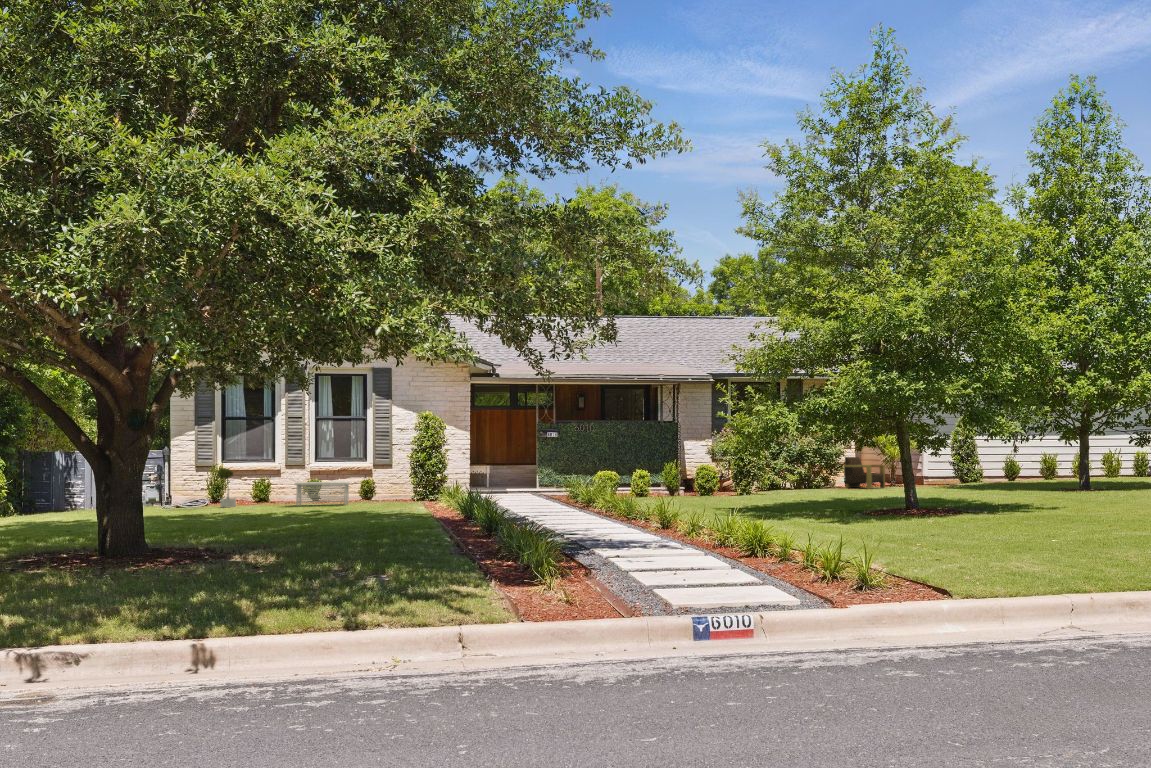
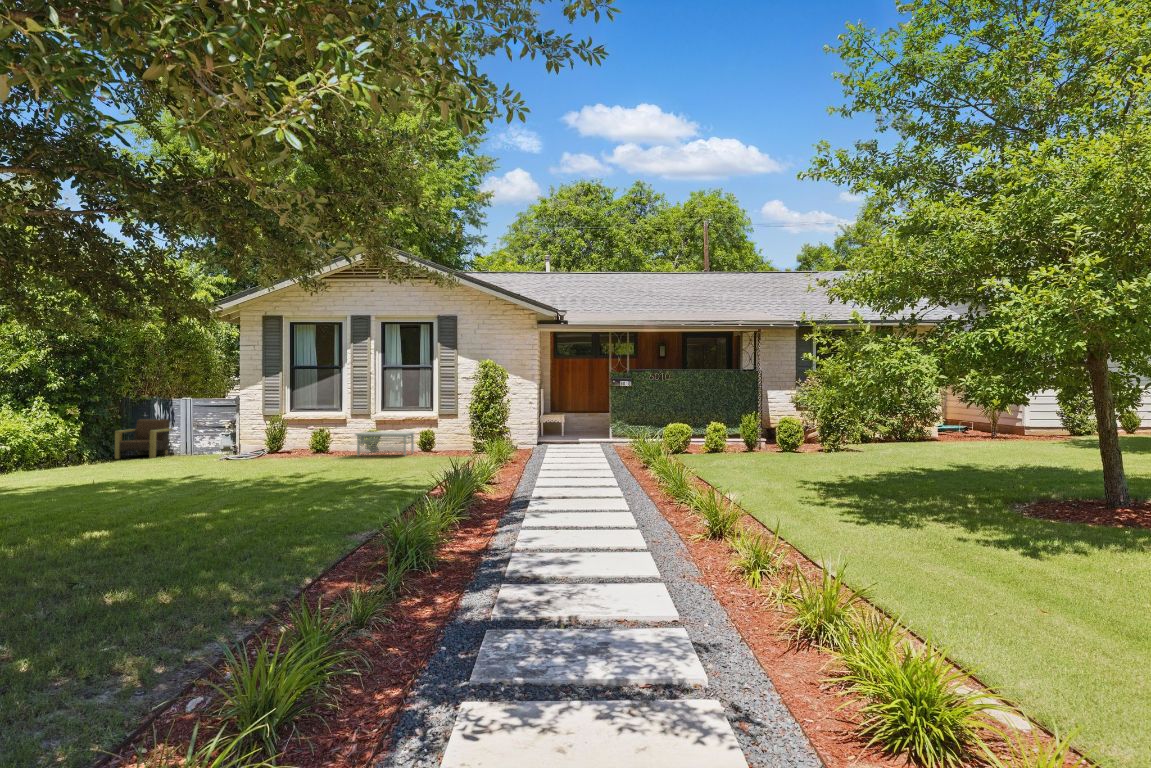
armchair: present [843,457,885,489] -> present [115,419,173,459]
potted tree: present [218,468,236,507] -> none [286,417,304,457]

